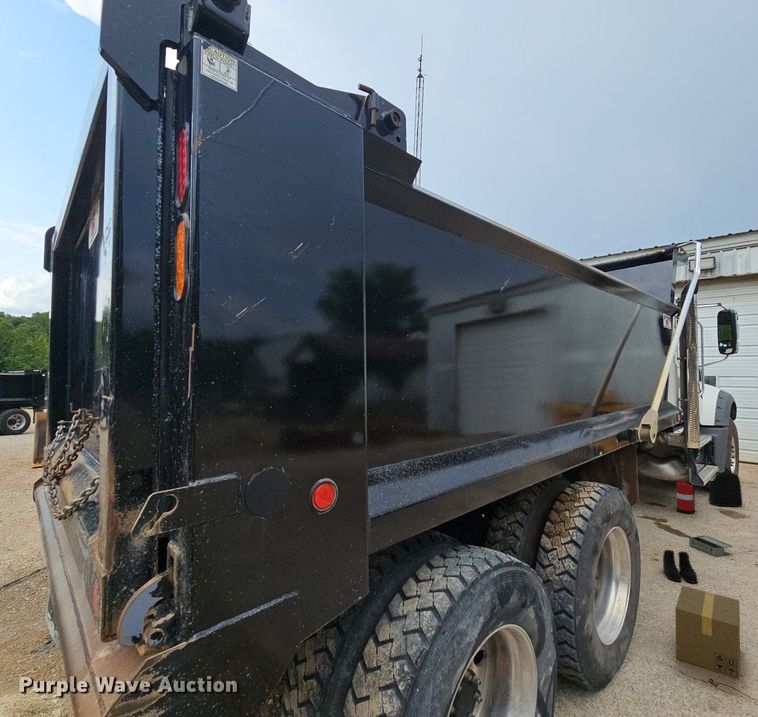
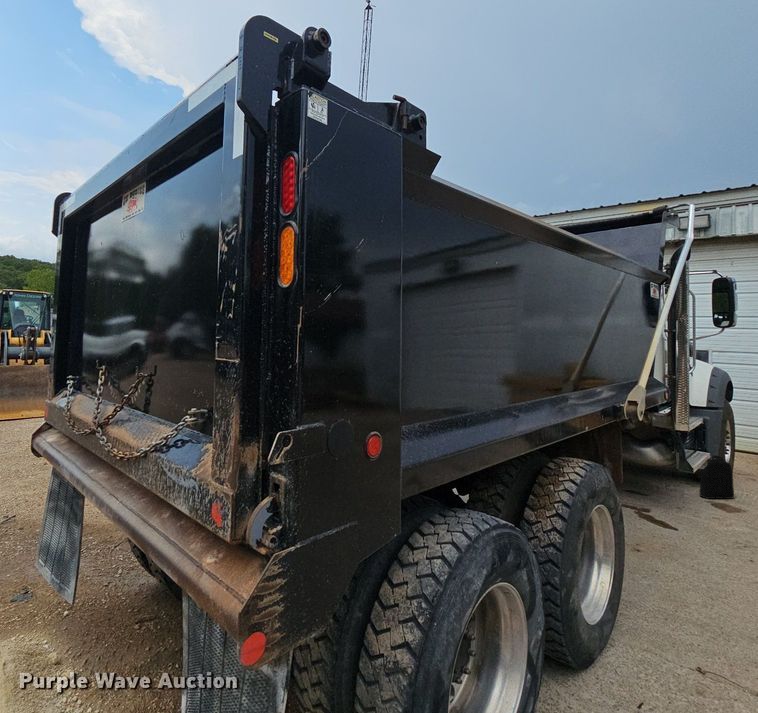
fire extinguisher: present [677,482,695,514] -> none [661,456,685,508]
toolbox: present [689,536,733,556] -> none [676,527,720,547]
boots: present [663,550,698,583] -> none [648,540,682,572]
cardboard box: present [675,586,740,680] -> none [657,568,718,650]

